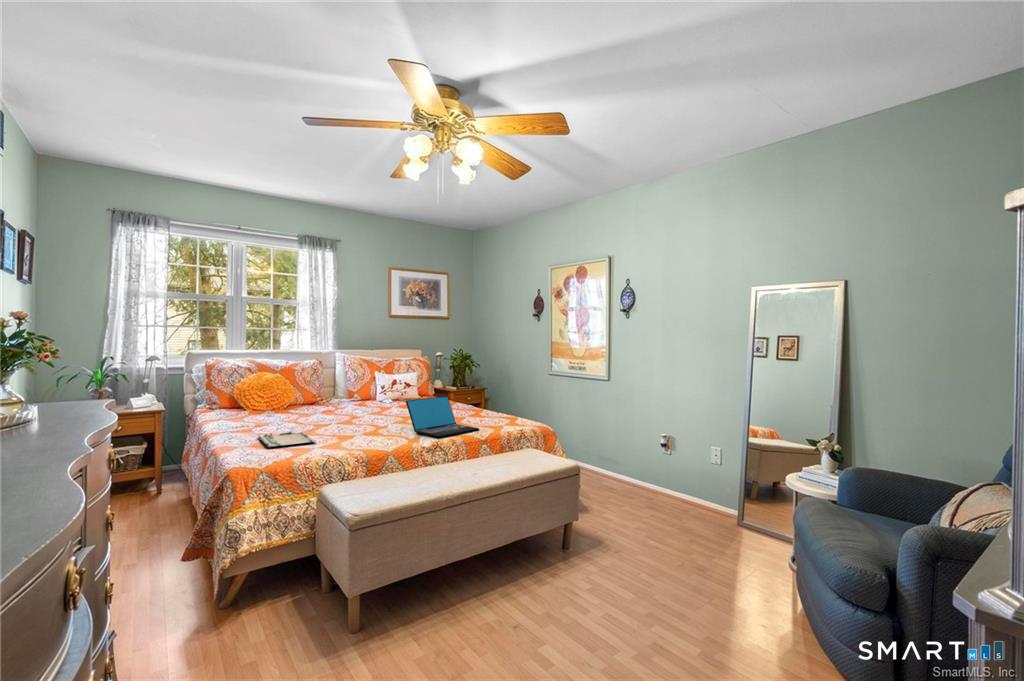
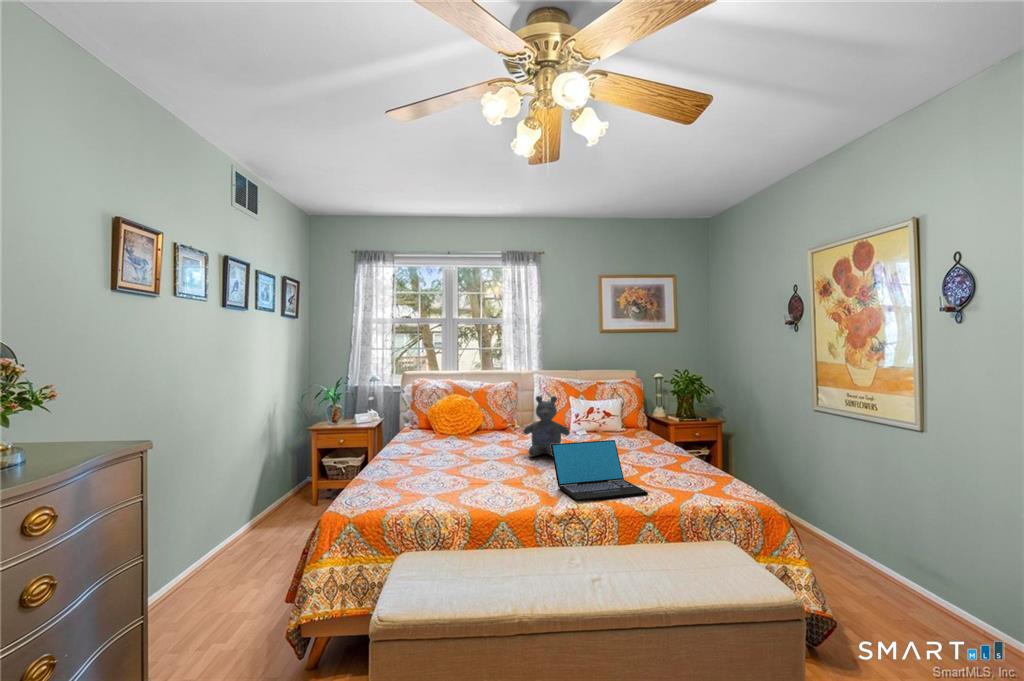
stuffed bear: none [356,367,397,418] -> present [523,396,570,457]
tray: present [258,432,315,447] -> none [385,465,441,489]

